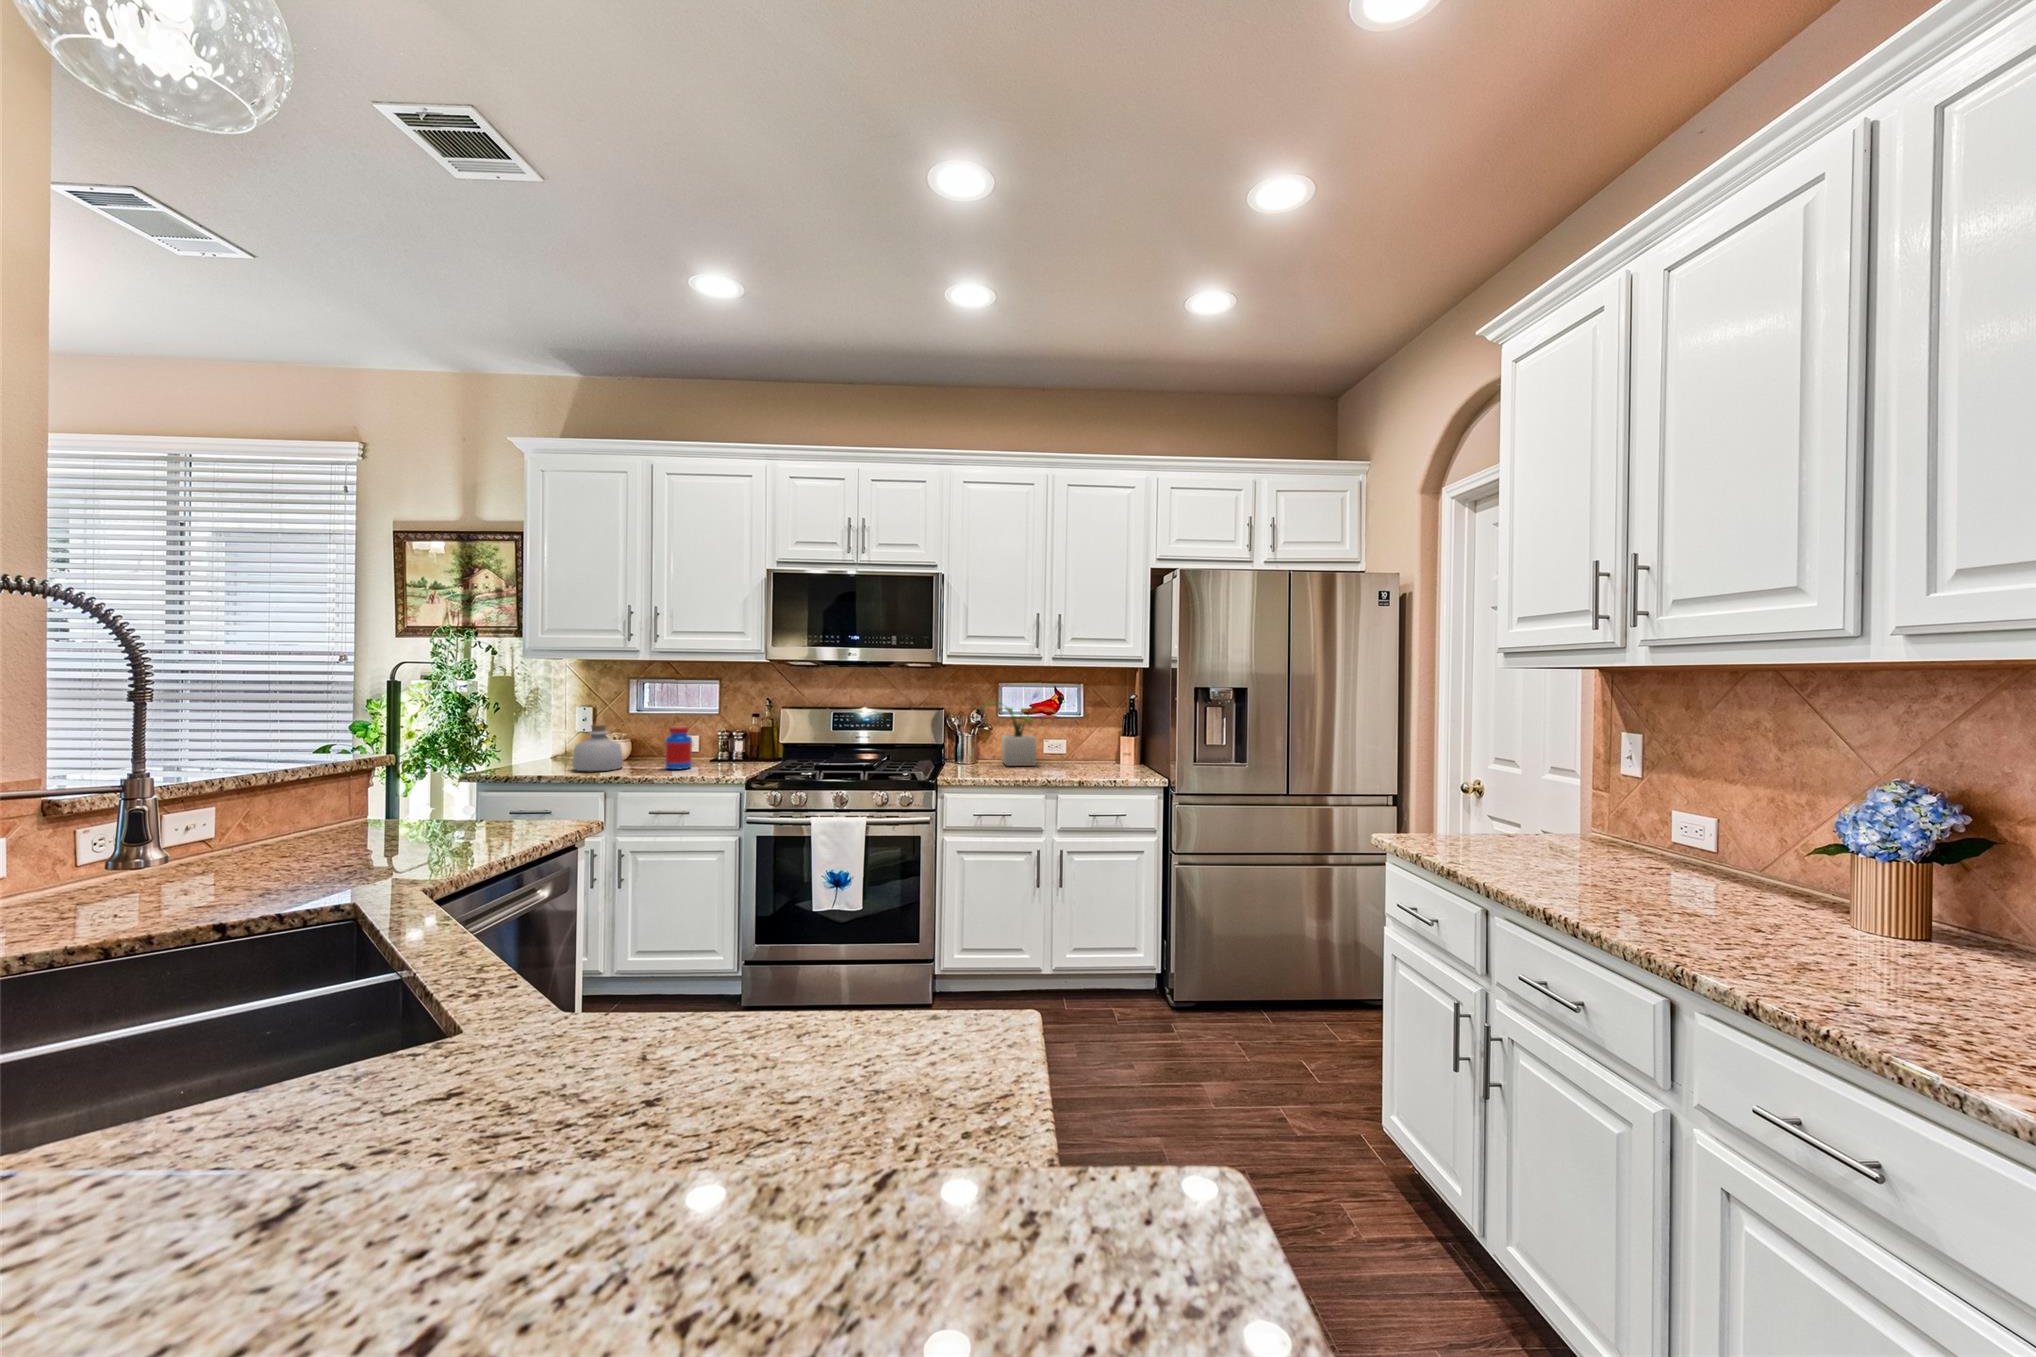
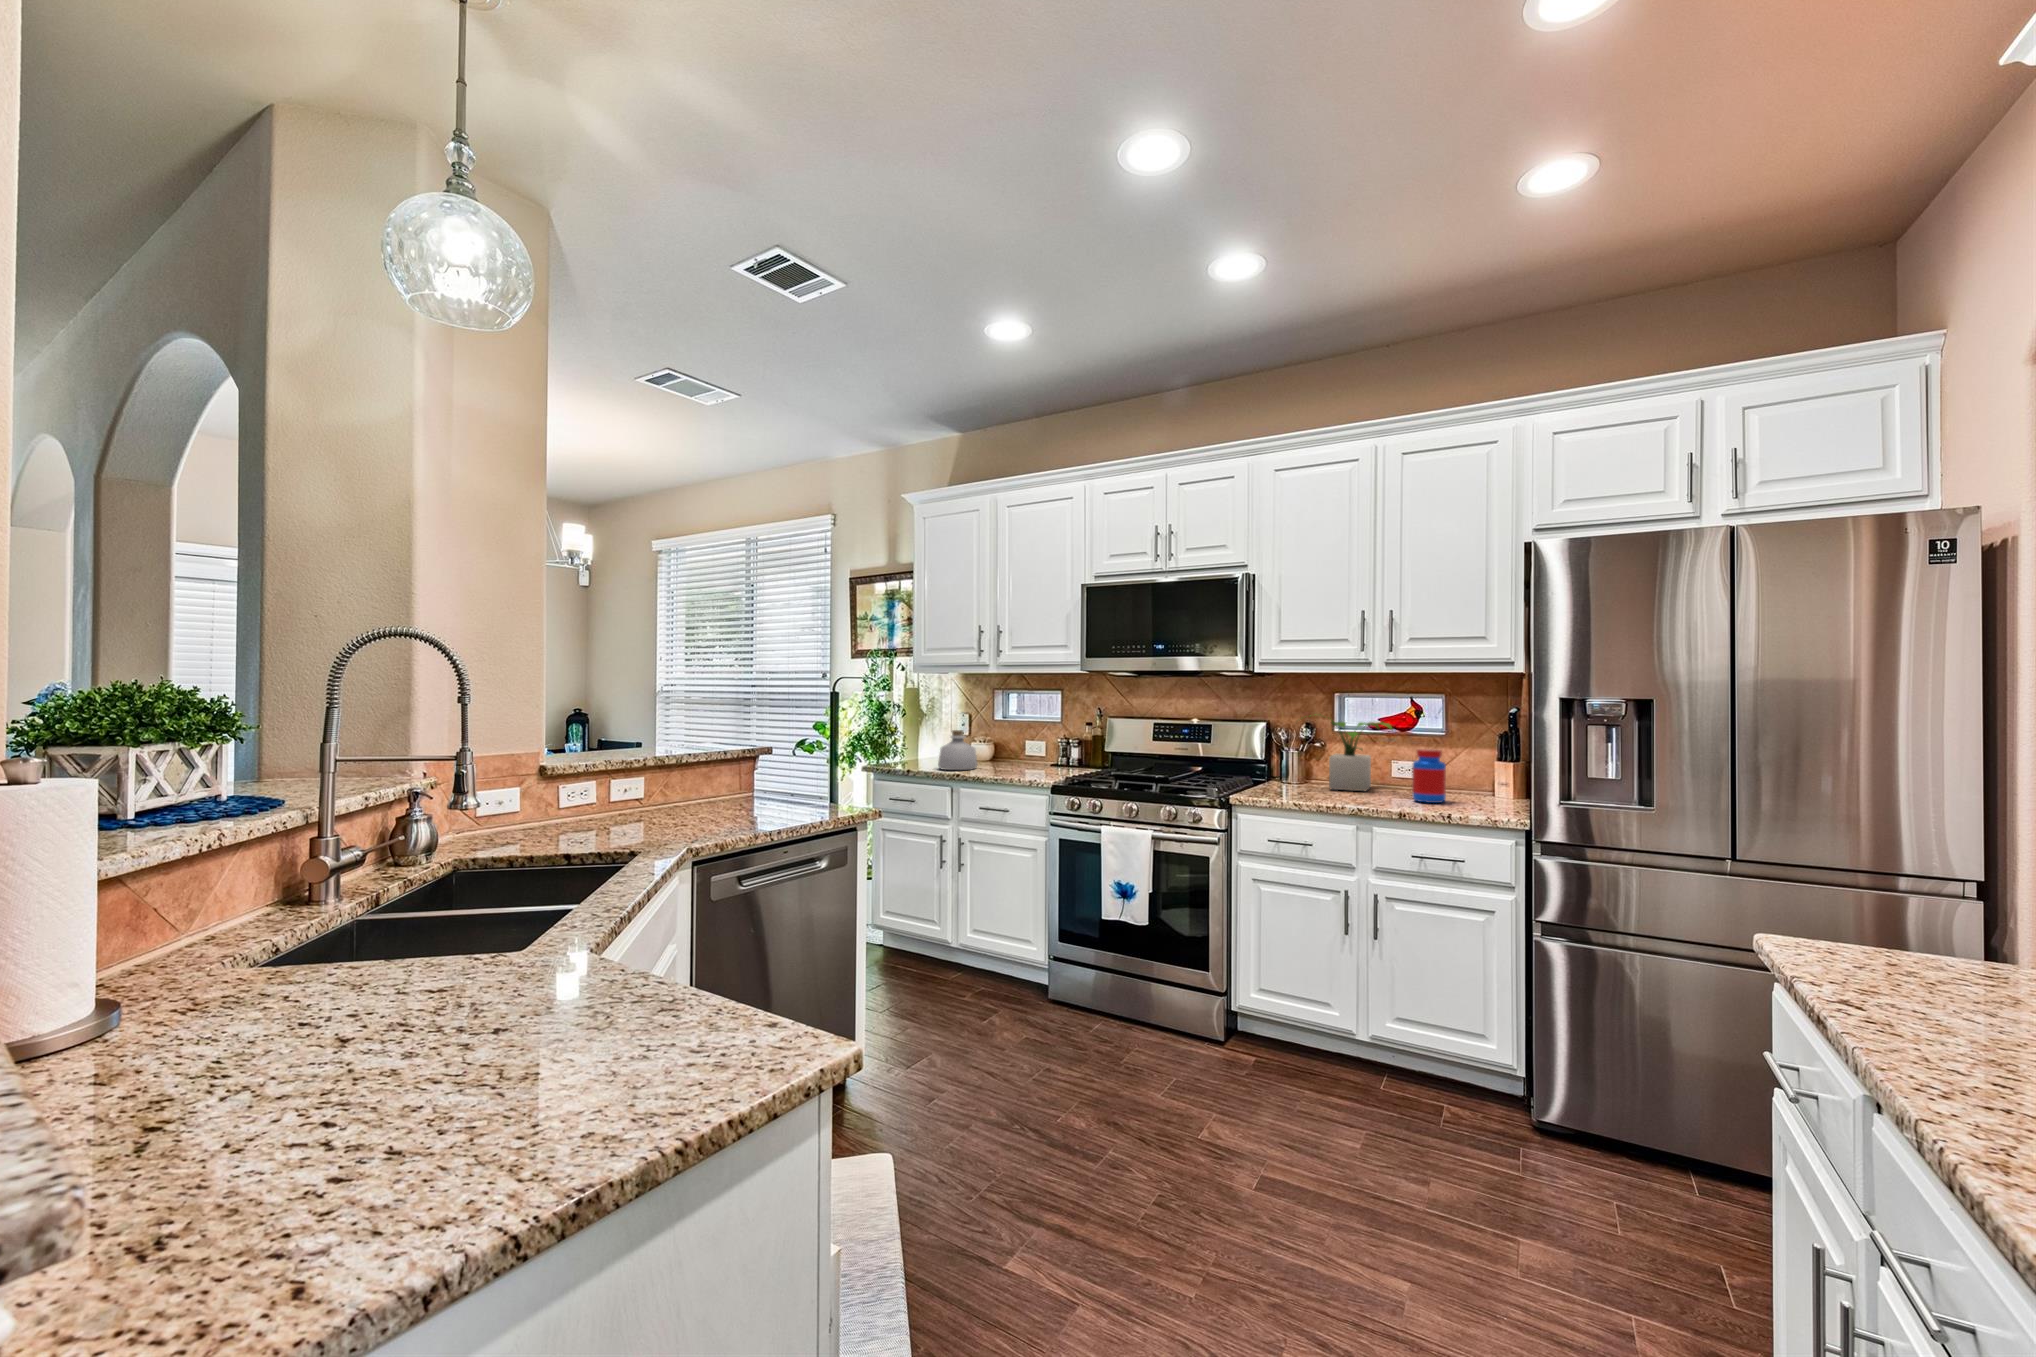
jar: present [665,726,692,770] -> present [1412,749,1446,803]

